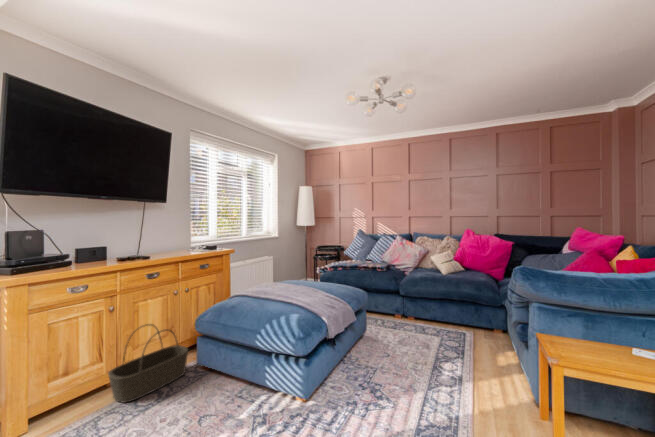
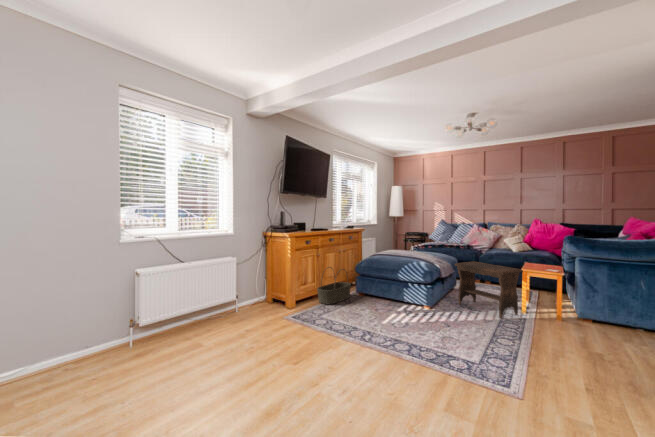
footstool: none [352,303,452,415] -> present [455,262,523,319]

